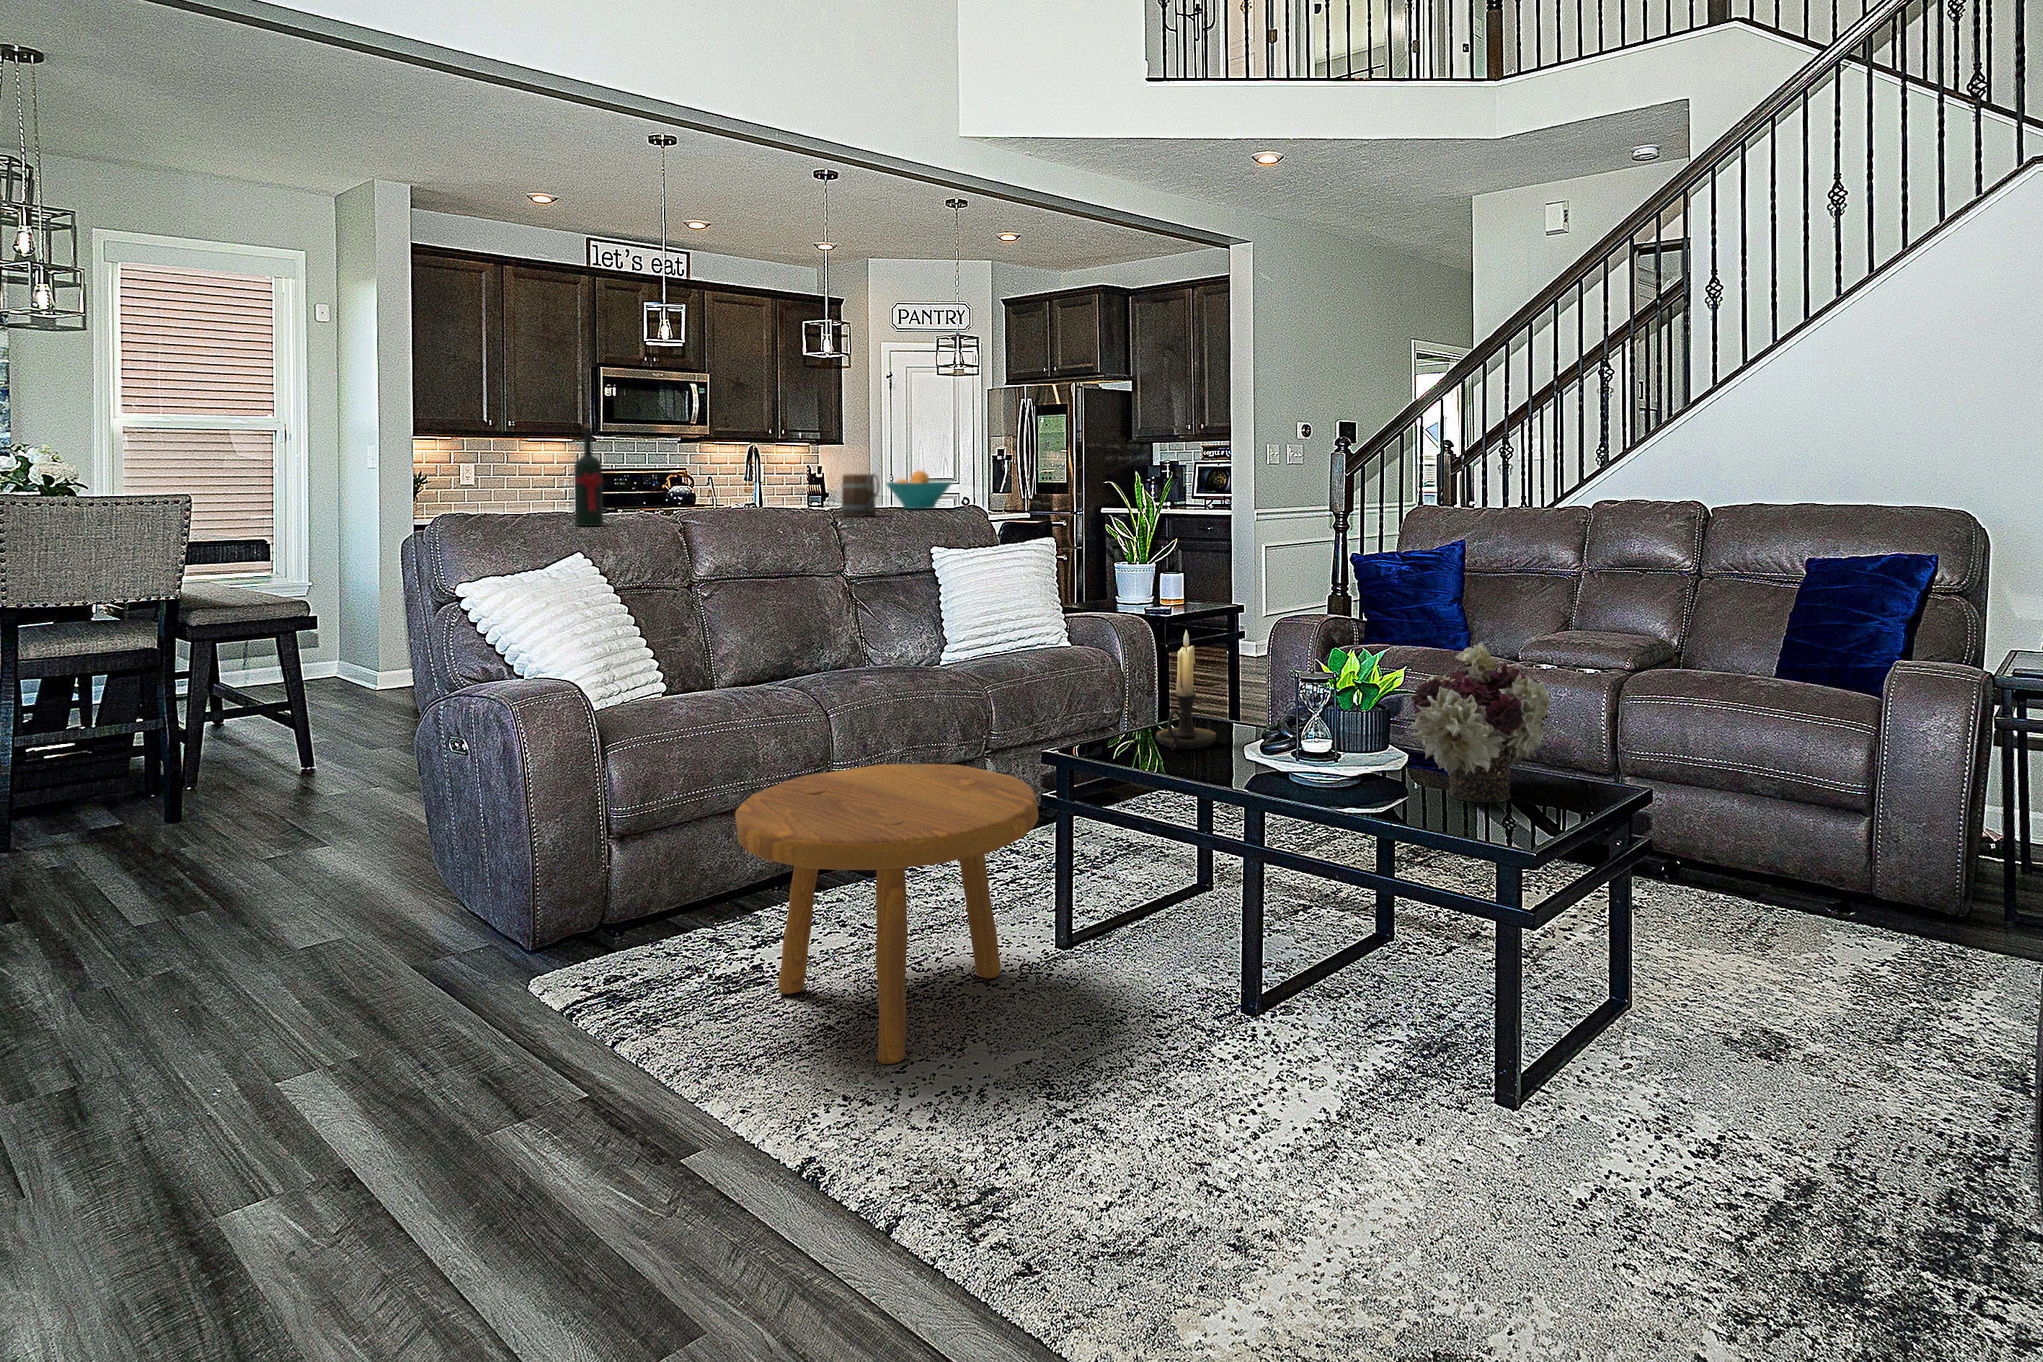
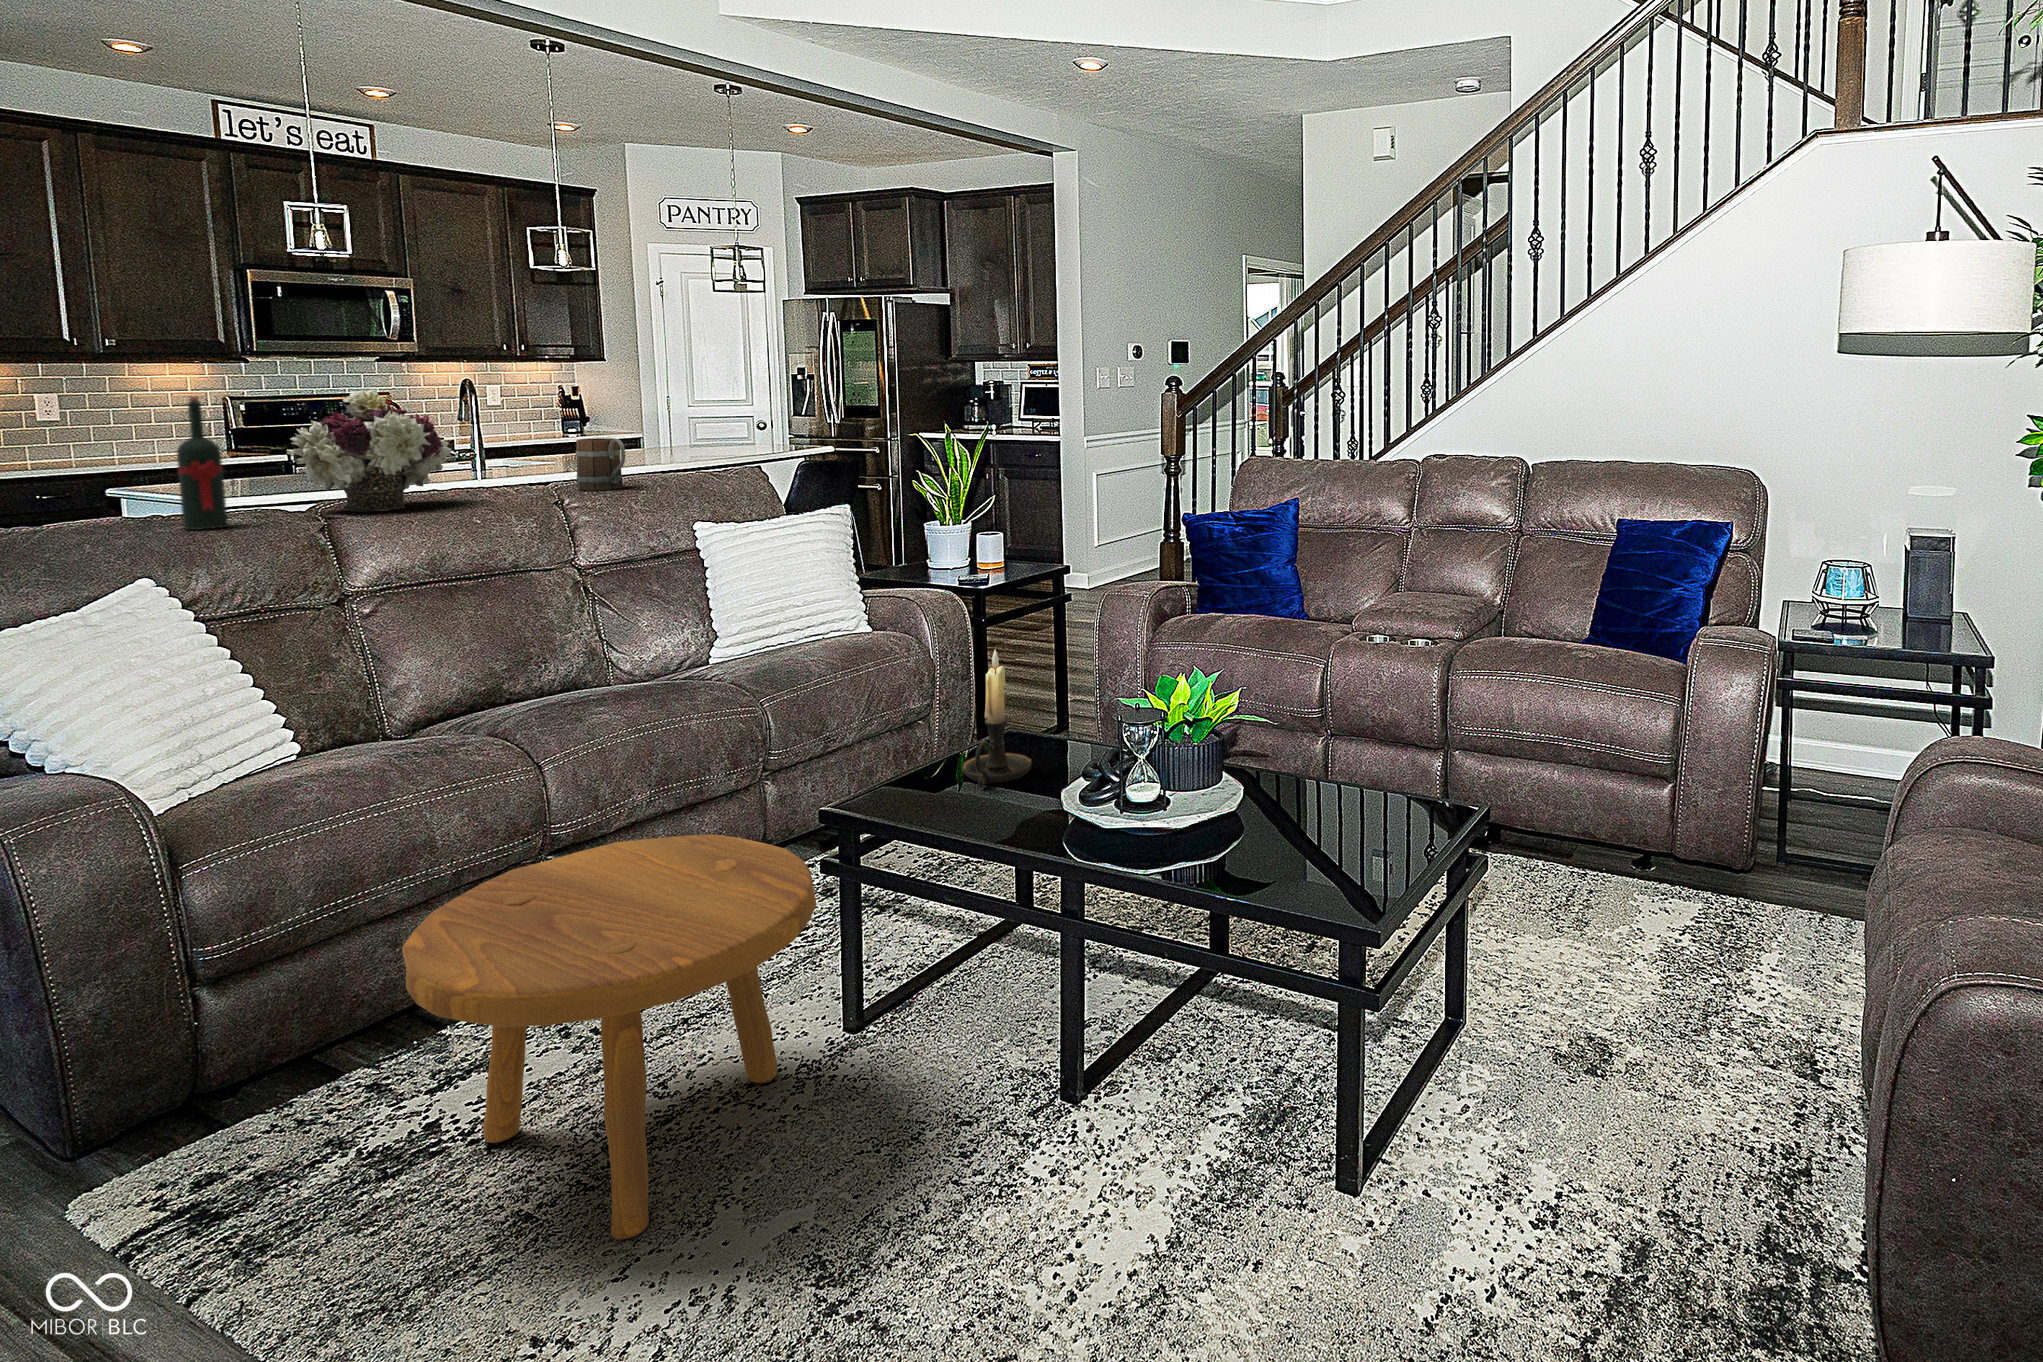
fruit bowl: present [887,471,952,509] -> none [641,420,726,465]
flower arrangement: present [1409,643,1552,803] -> present [288,390,451,512]

